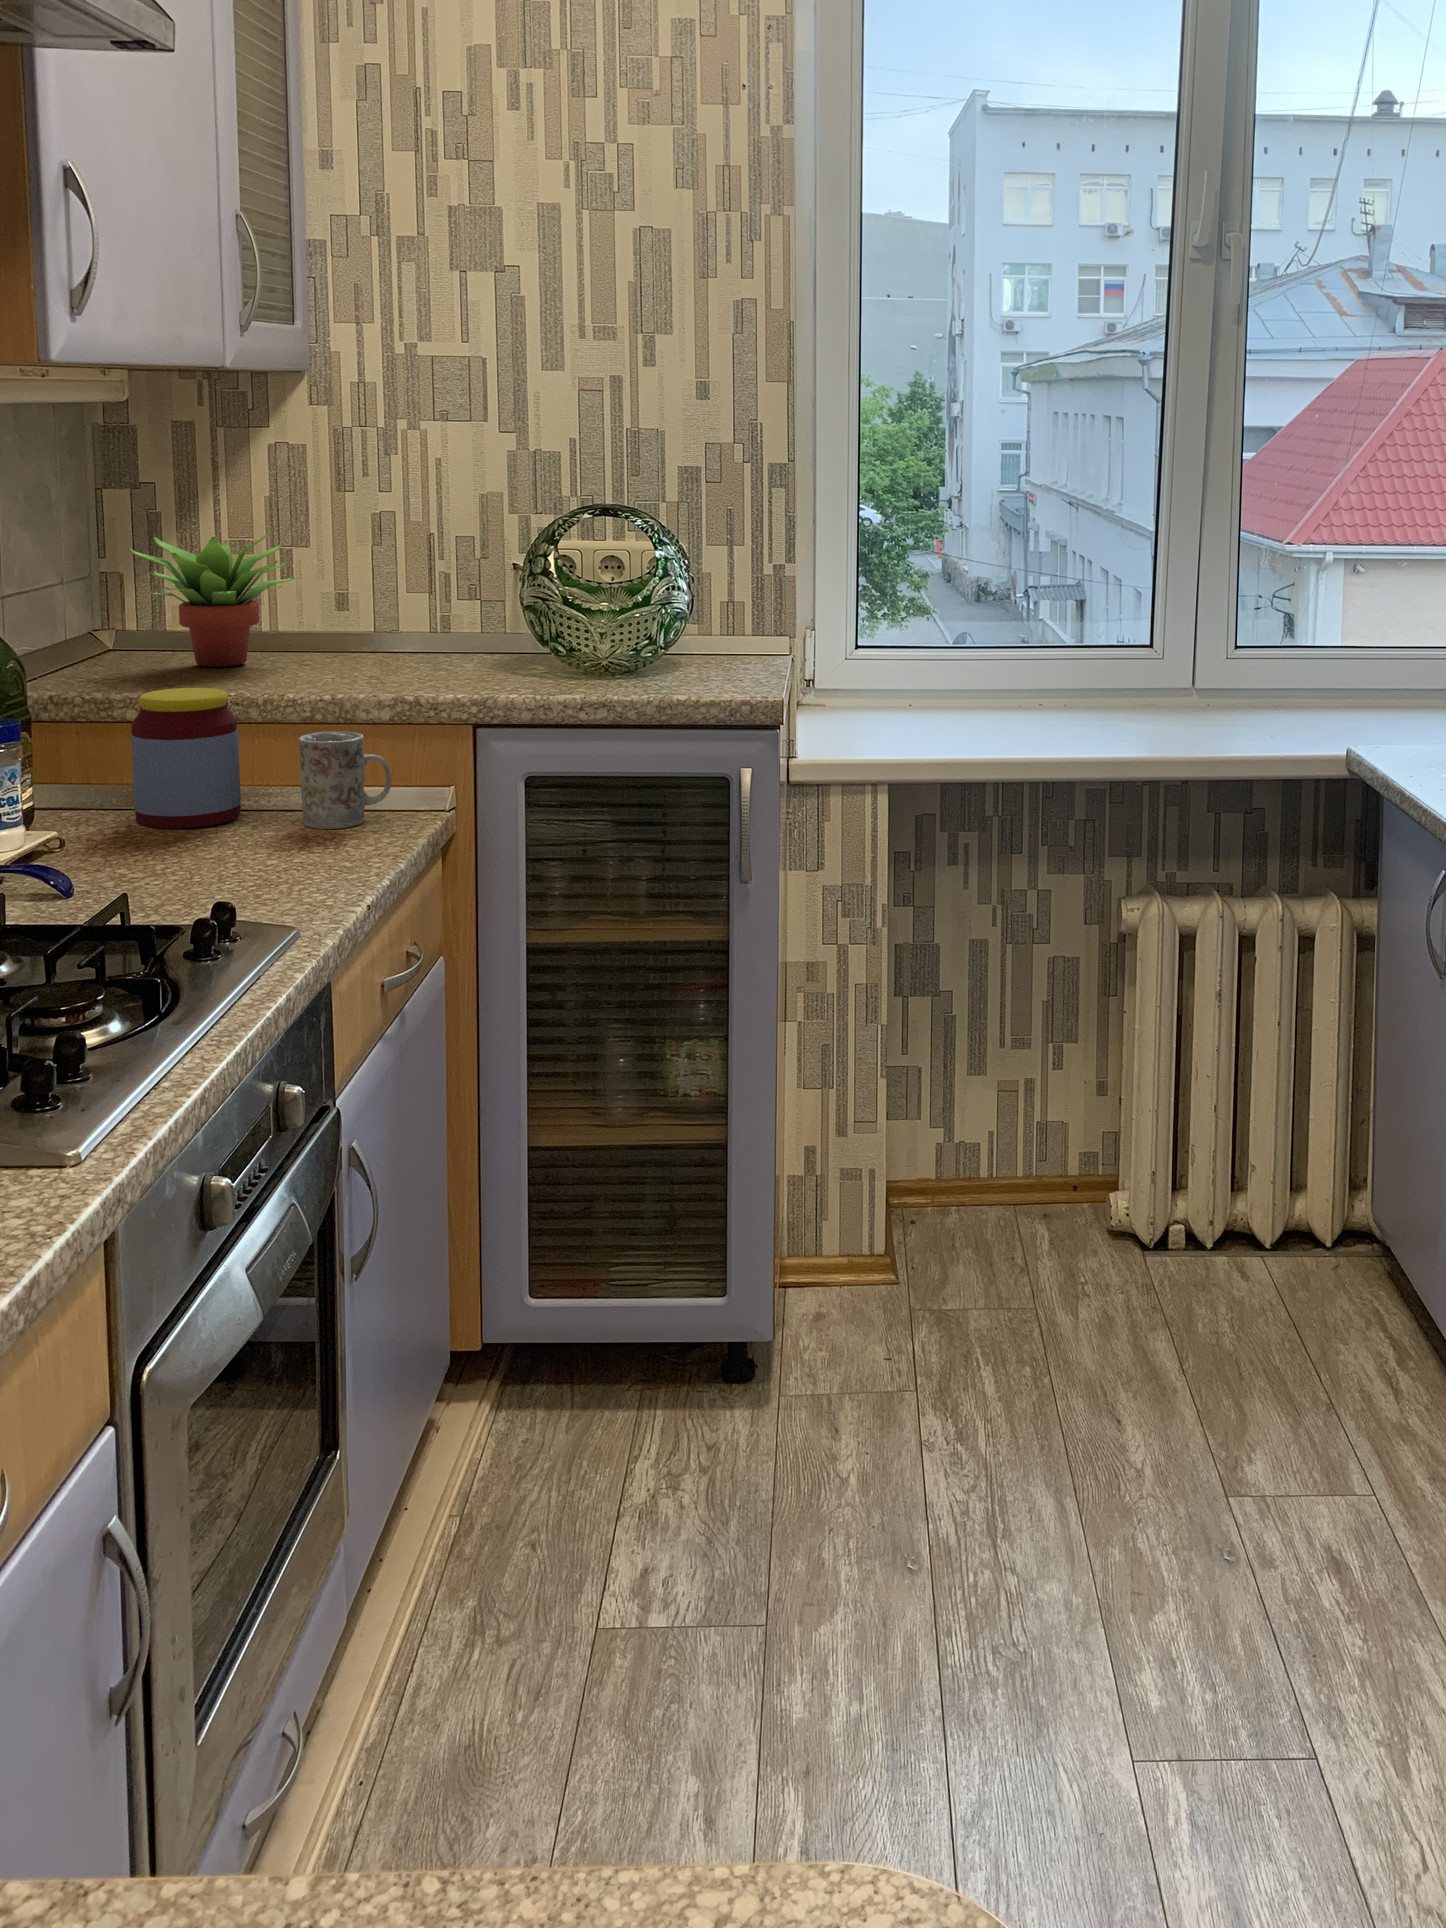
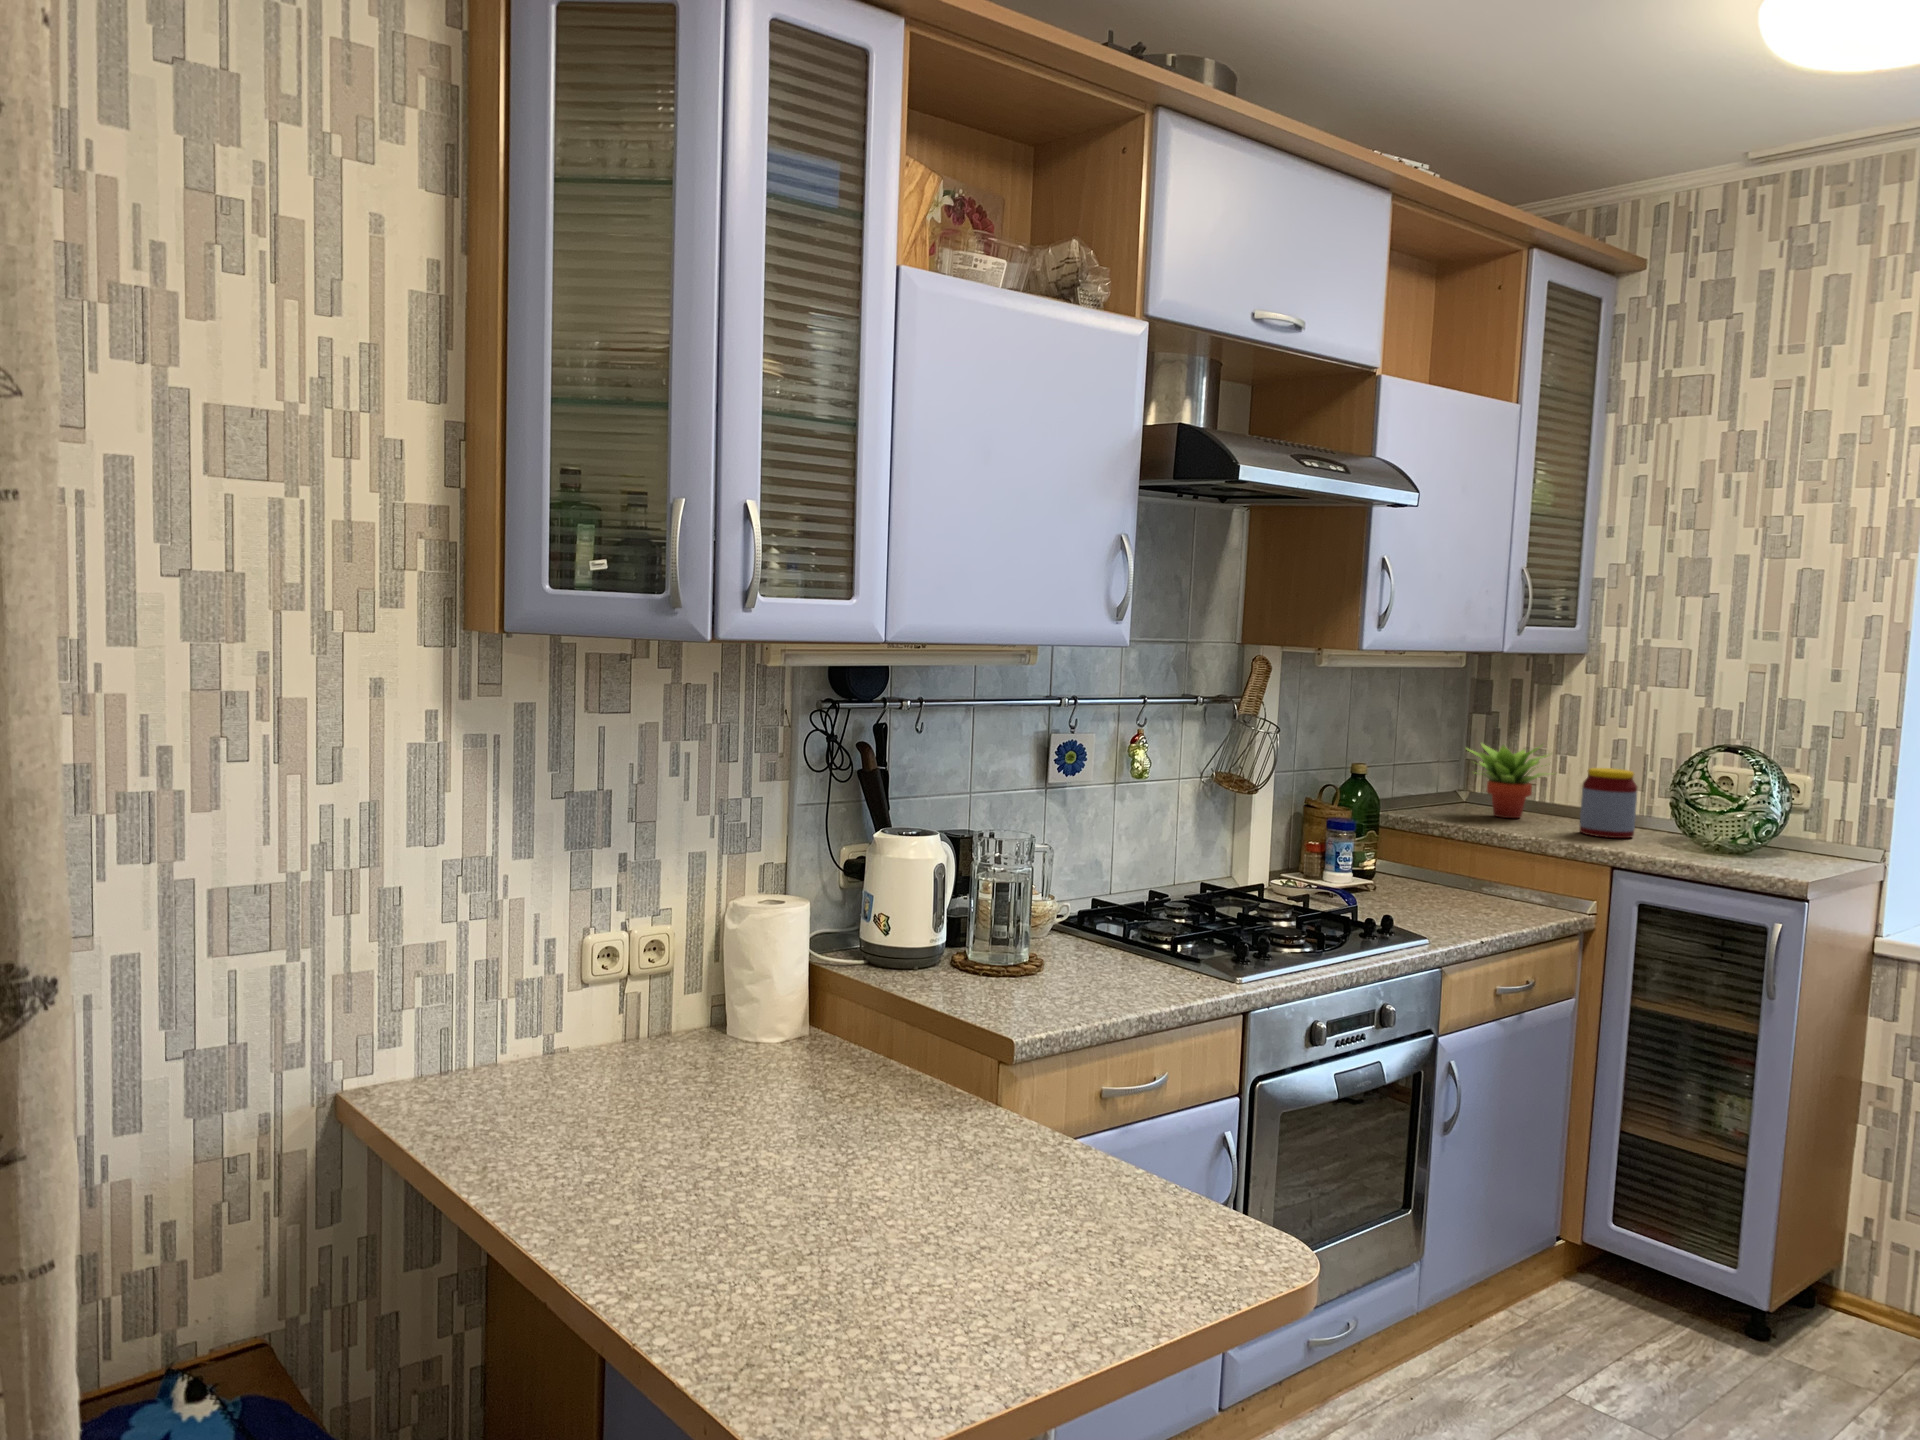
jar: present [131,688,241,829] -> present [1580,768,1637,838]
mug: present [299,731,392,829] -> none [1493,854,1545,908]

